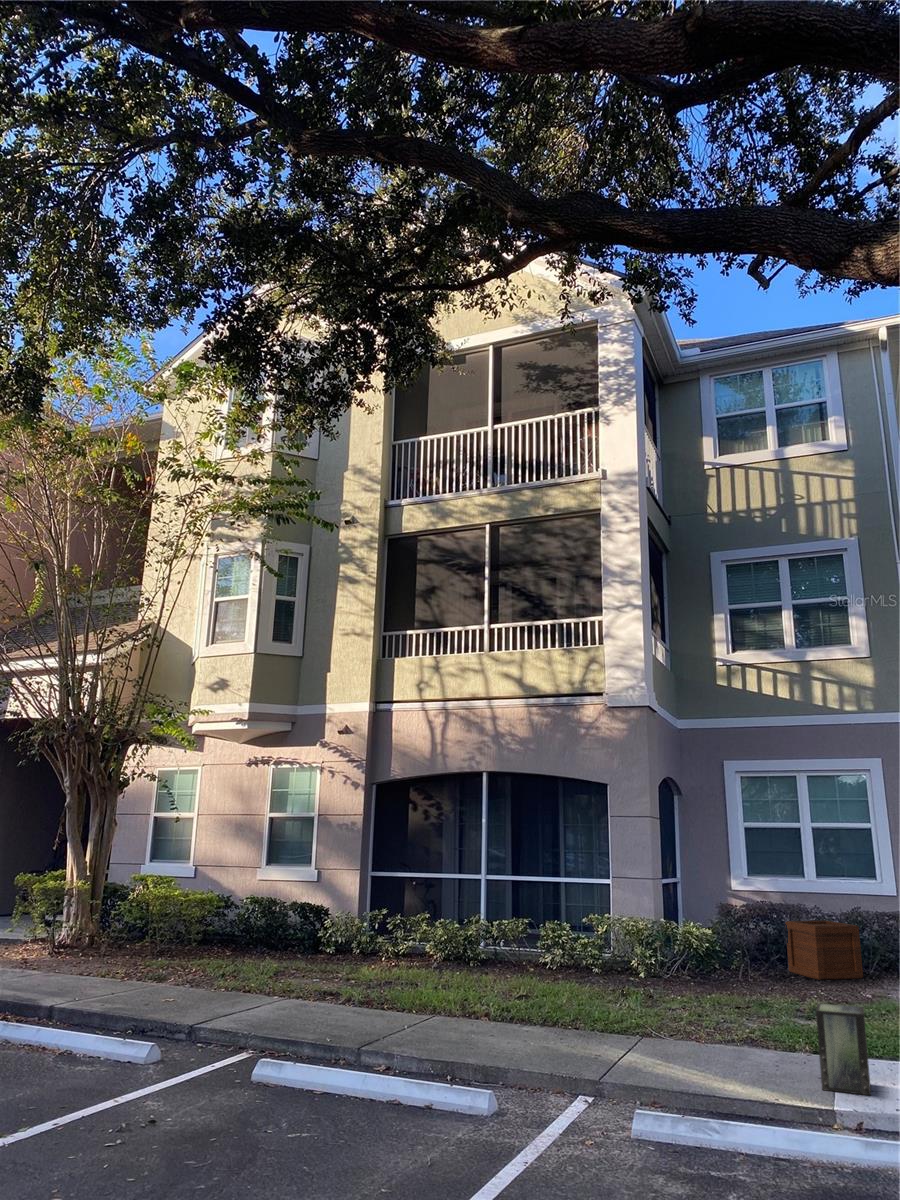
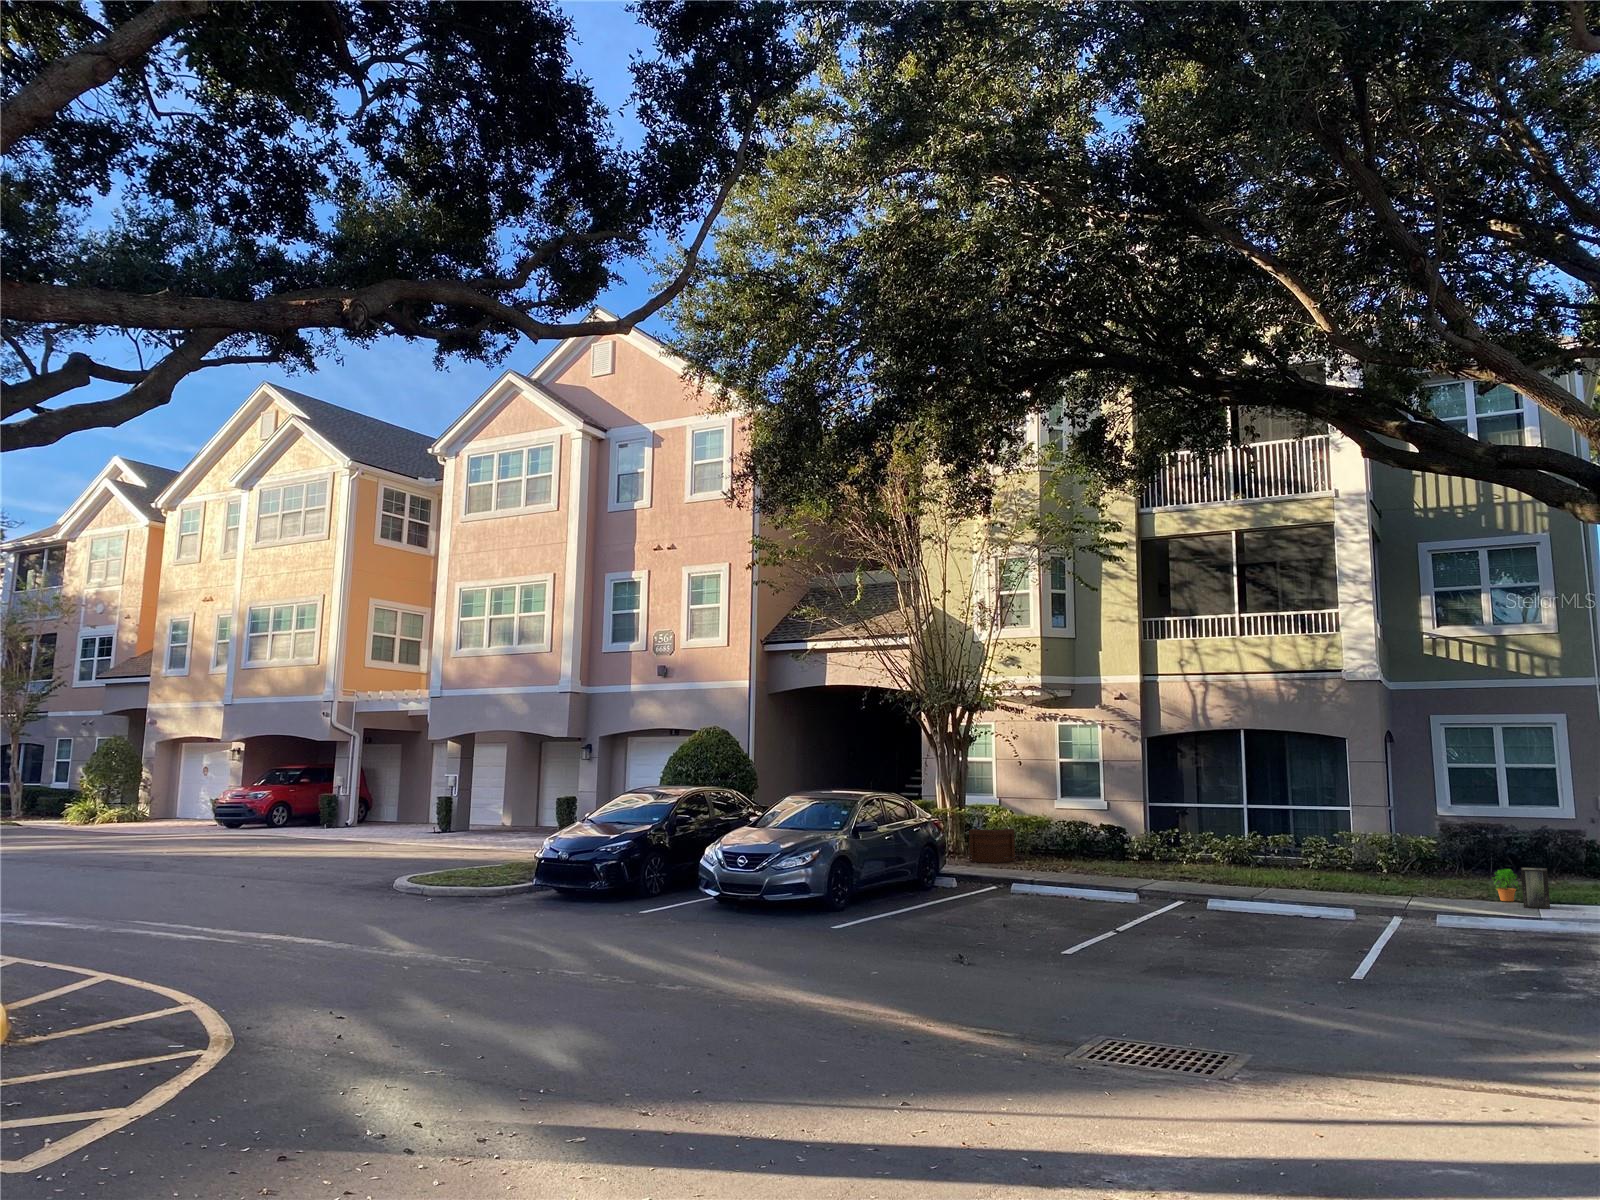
wooden crate: present [785,921,863,980] -> present [969,829,1015,864]
potted plant: none [767,999,820,1065] -> present [1494,869,1518,901]

